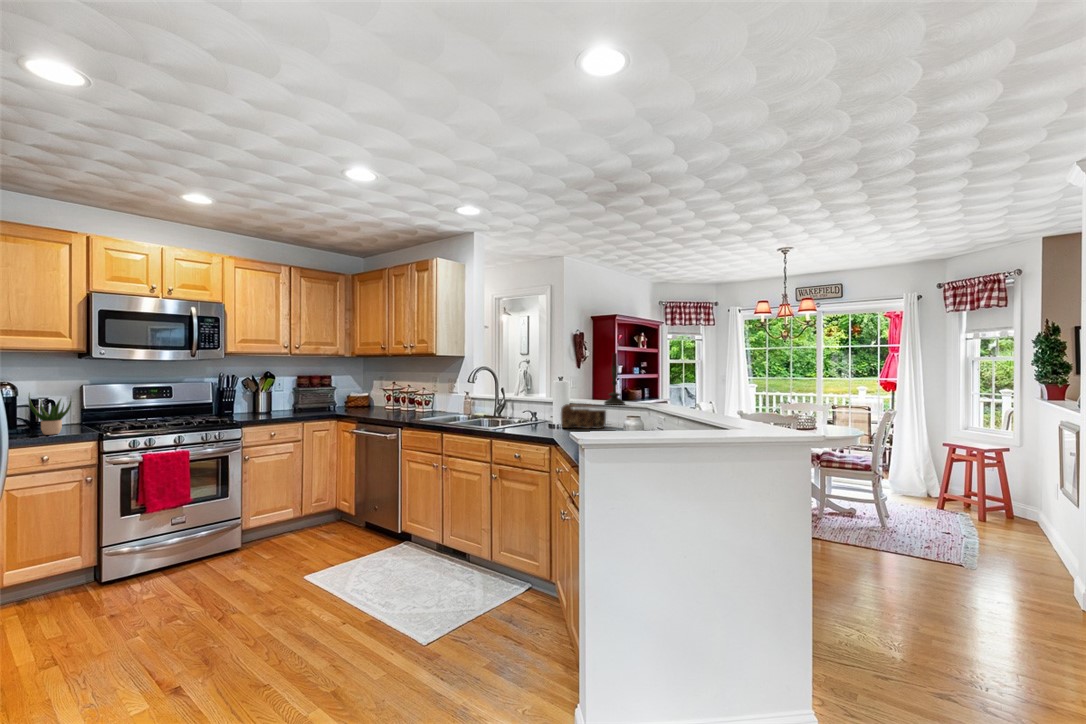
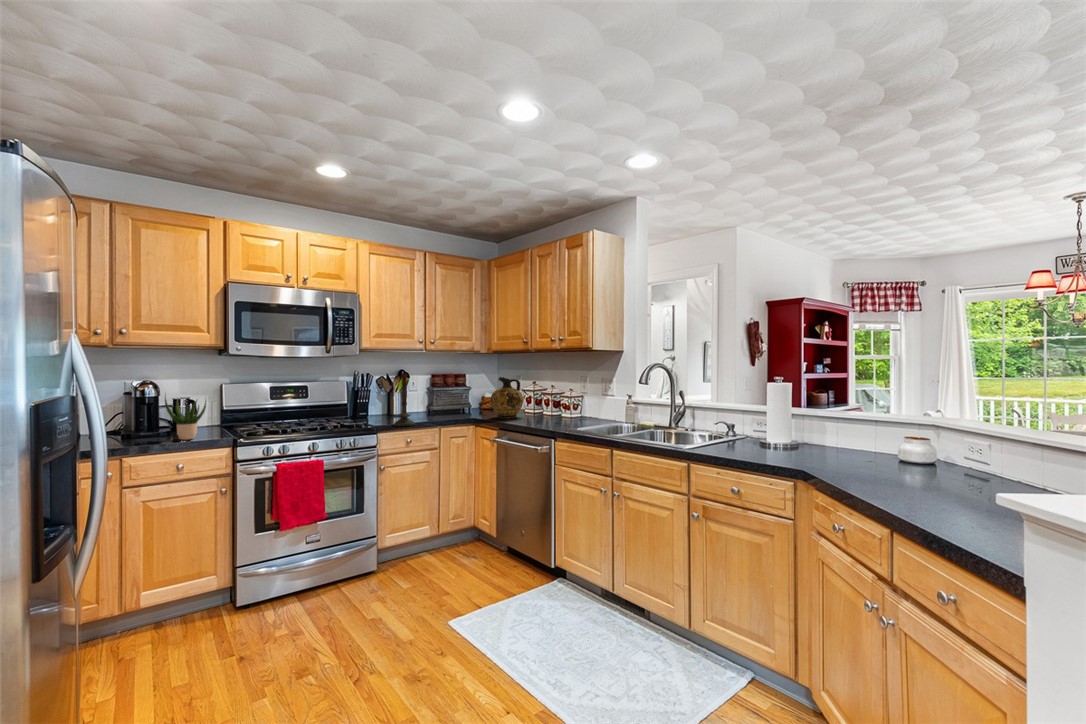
candle: present [604,353,625,405] -> present [394,374,415,426]
ceramic jug: none [350,378,380,413] -> present [491,377,523,418]
bread loaf: present [561,404,606,429] -> none [783,416,855,453]

